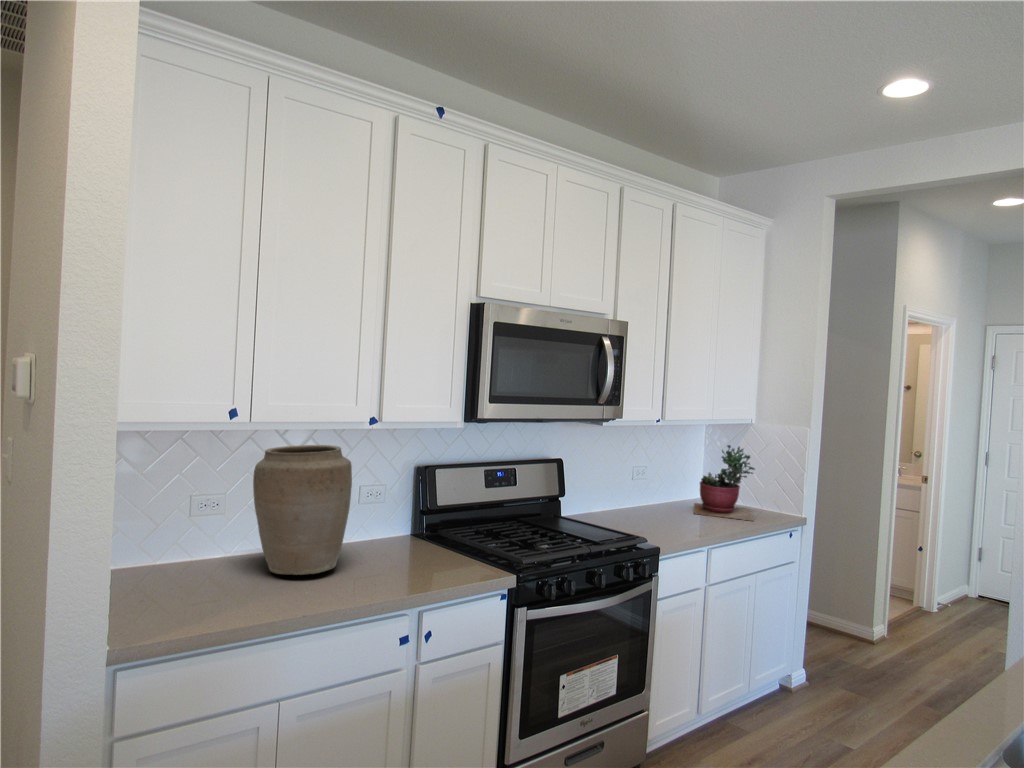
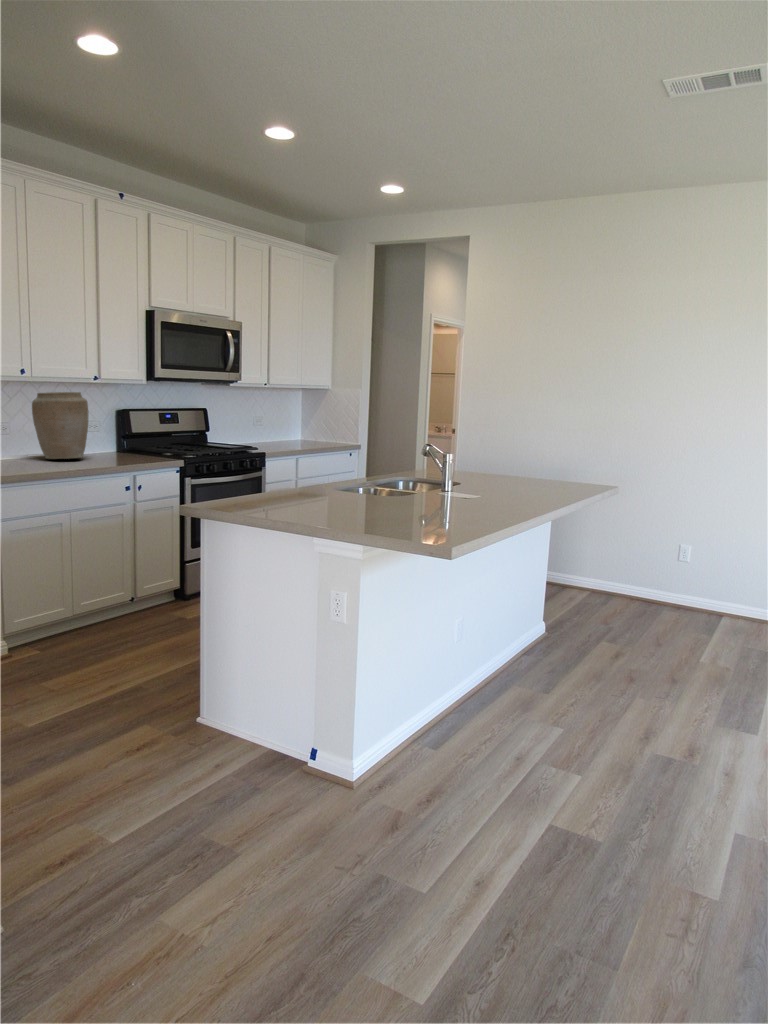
succulent plant: present [694,445,755,521] -> none [292,401,330,447]

